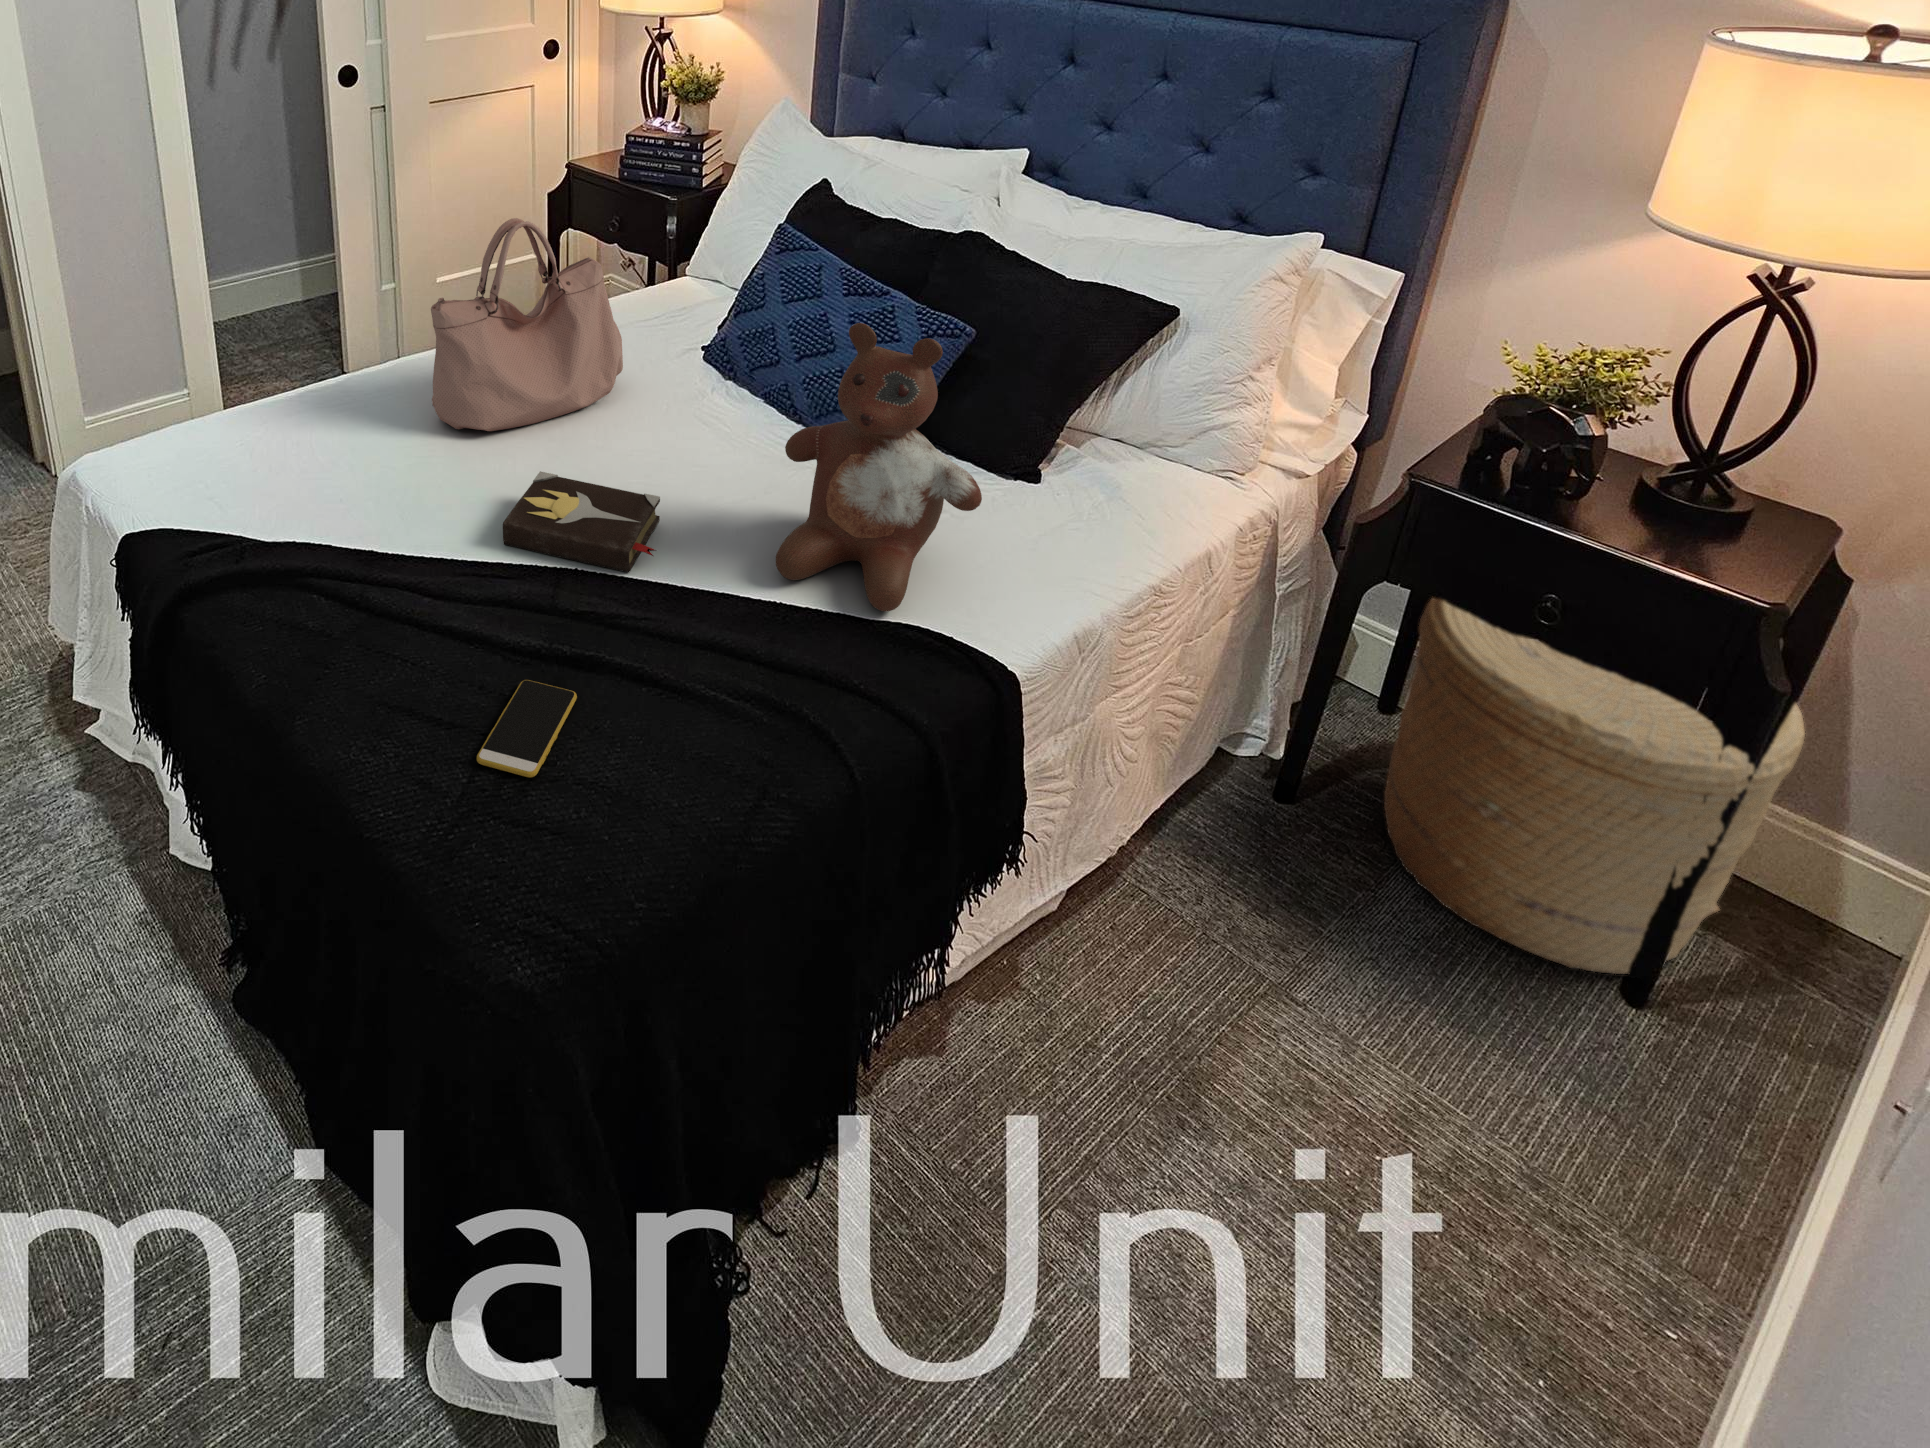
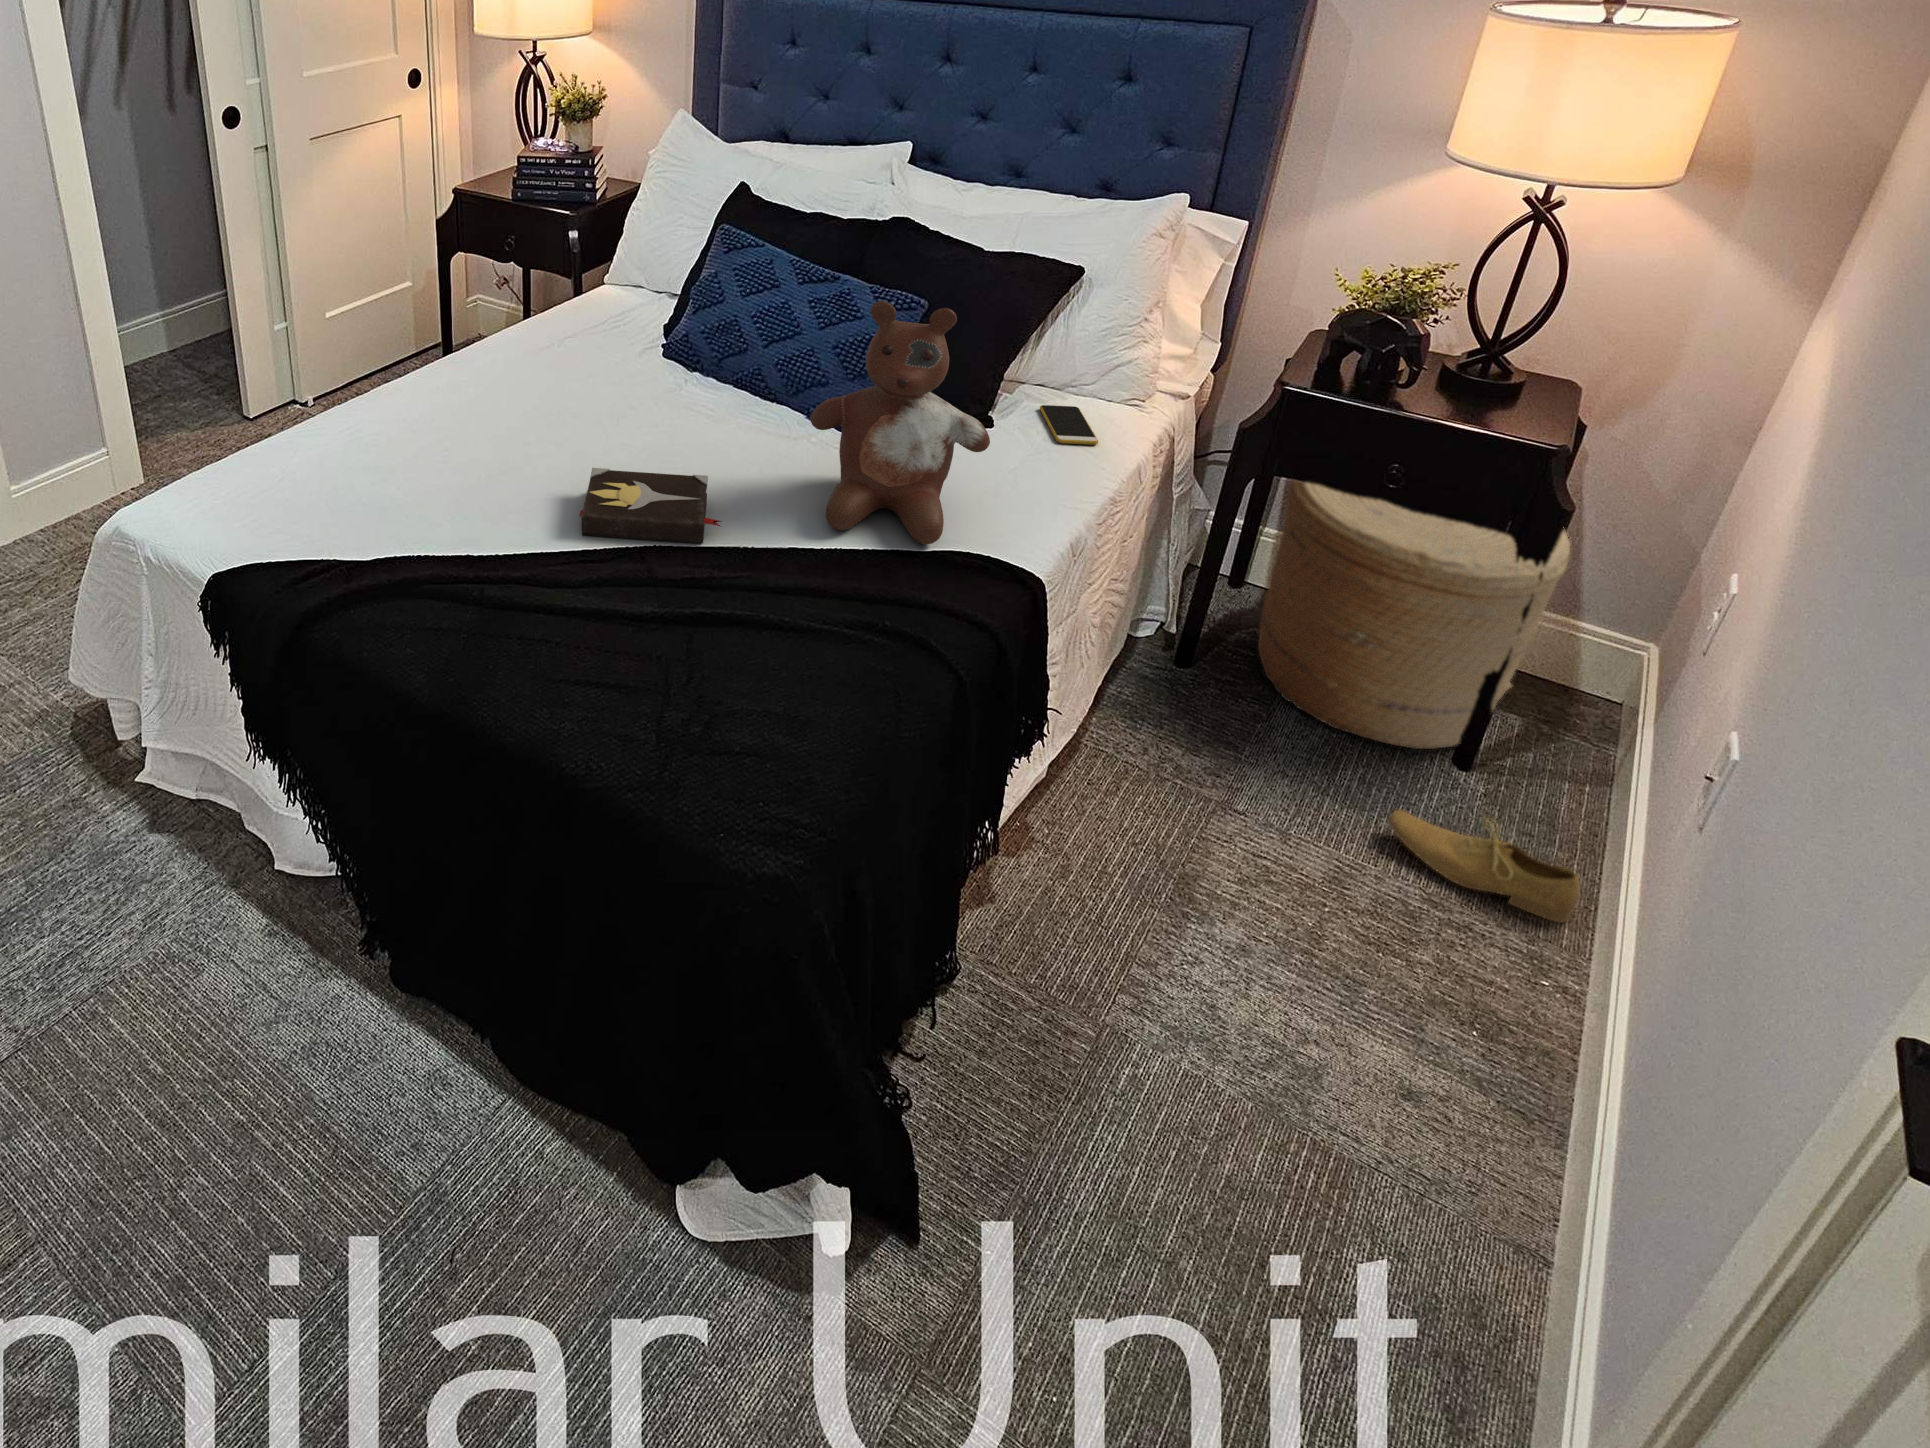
handbag: present [431,218,623,431] -> none [453,240,614,442]
smartphone: present [477,680,577,777] -> present [1040,405,1098,445]
shoe: none [1495,1046,1752,1255] -> present [1389,810,1580,923]

